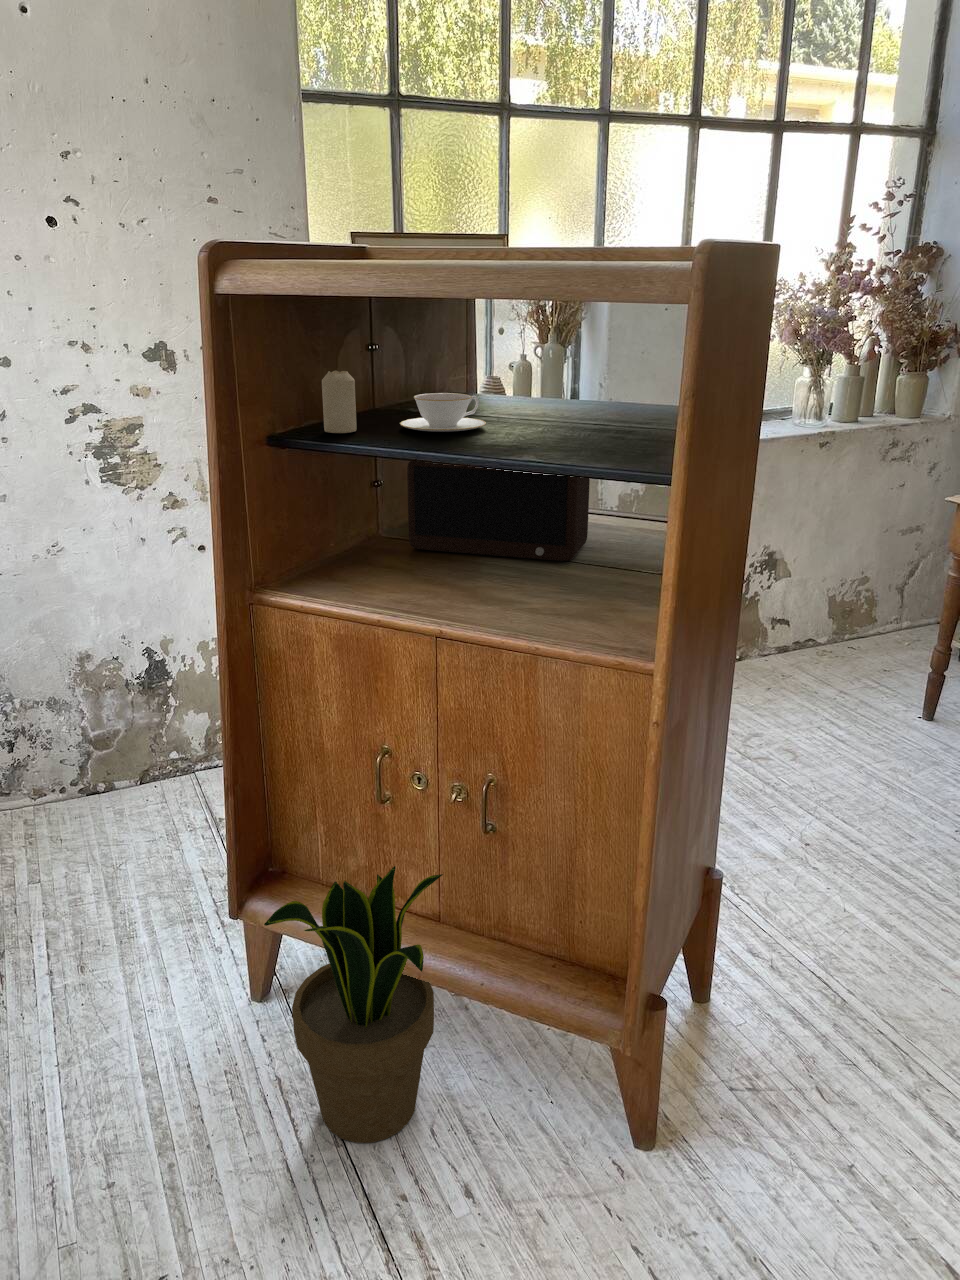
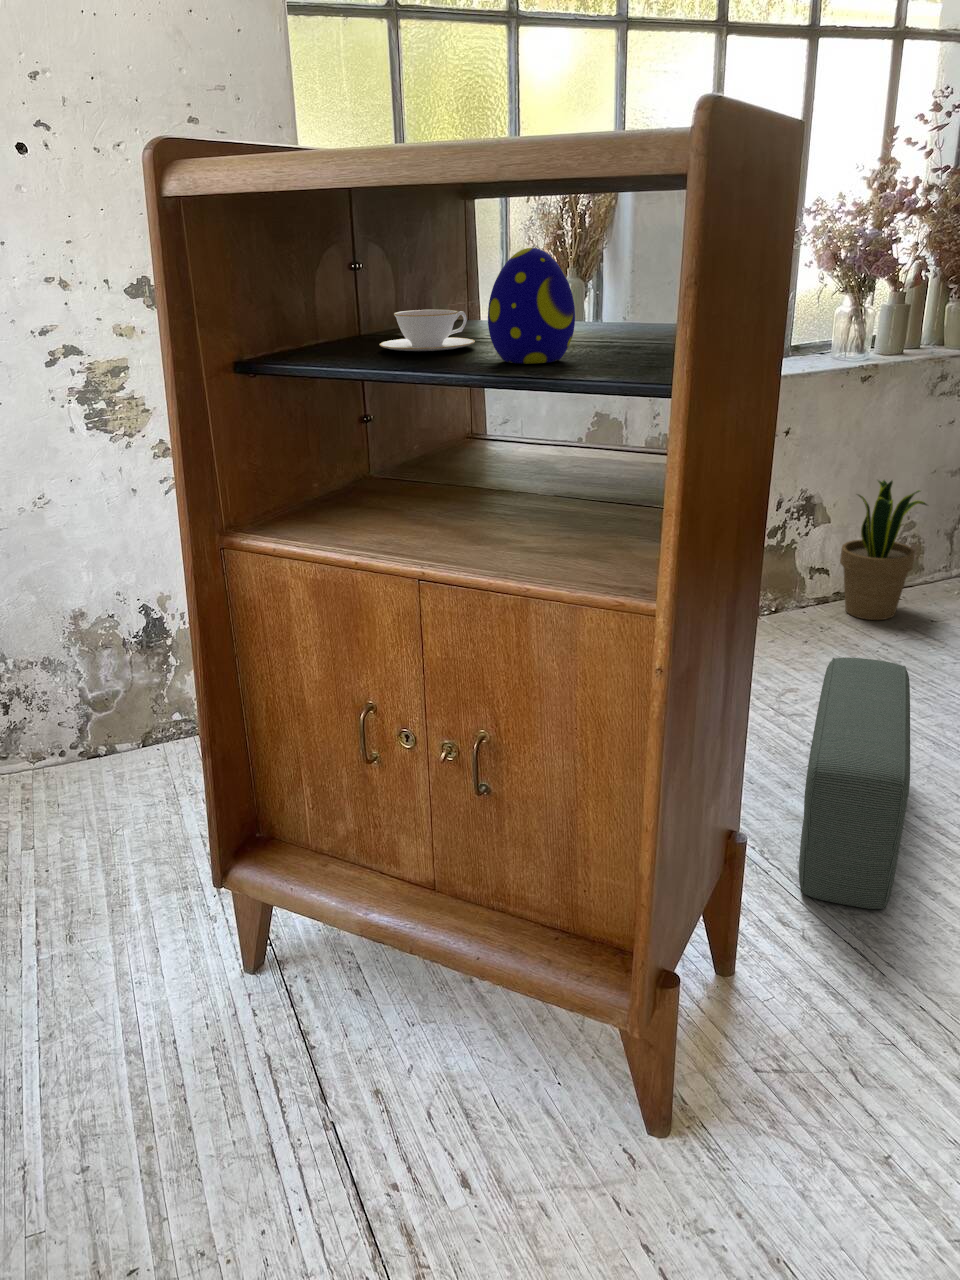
decorative egg: none [503,347,580,448] -> present [488,248,575,364]
candle: present [322,371,357,433] -> none [290,285,331,355]
speaker: present [407,457,590,561] -> none [394,370,596,496]
pouf: none [767,707,868,941] -> present [799,657,910,909]
potted plant: present [264,866,443,1143] -> present [840,480,927,620]

